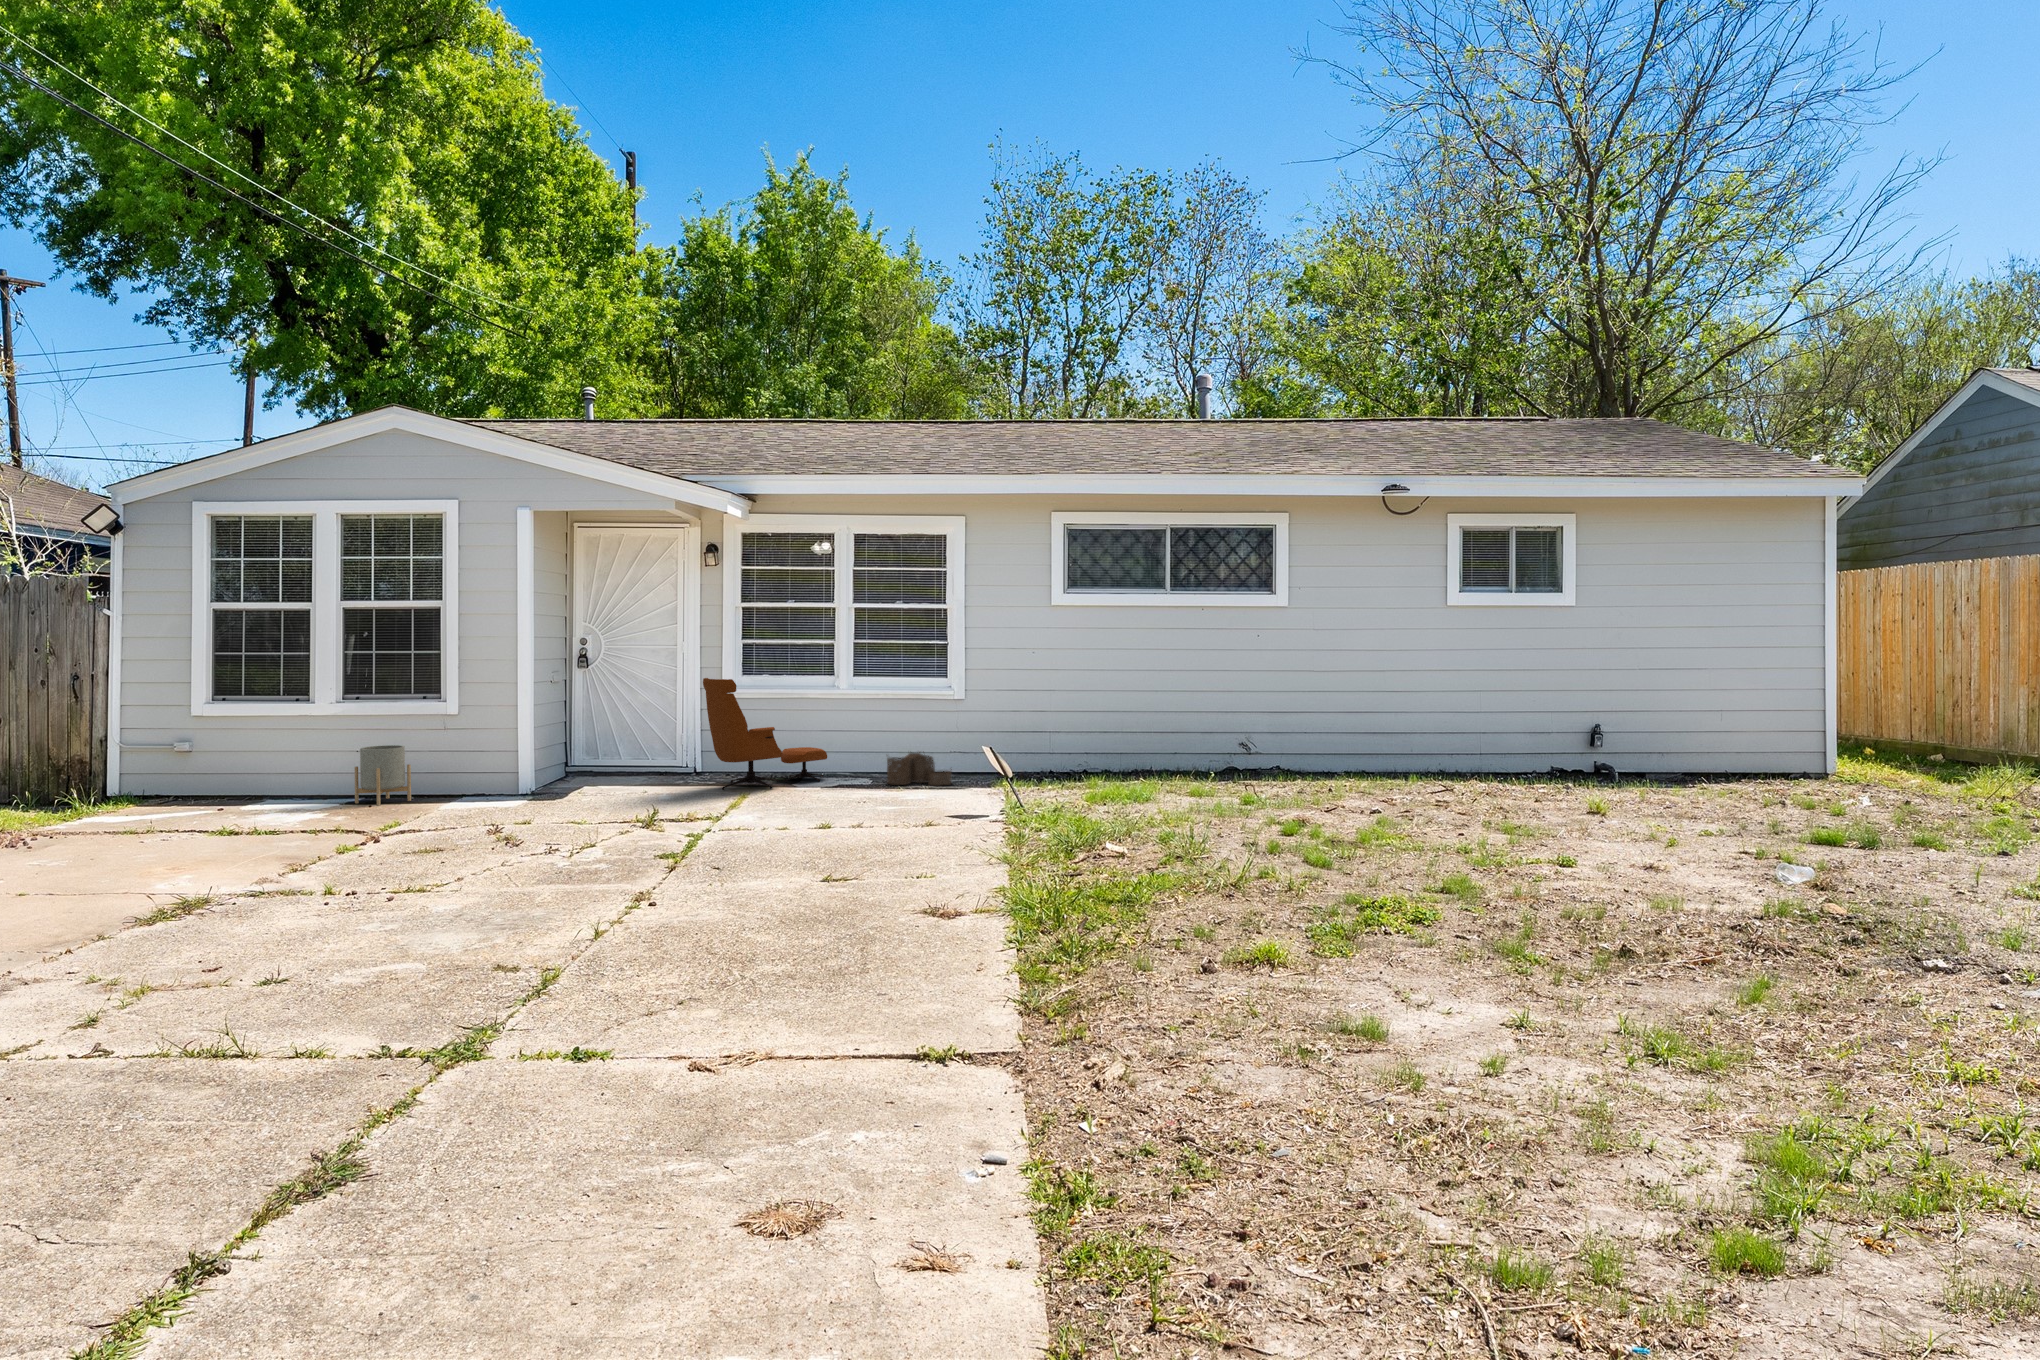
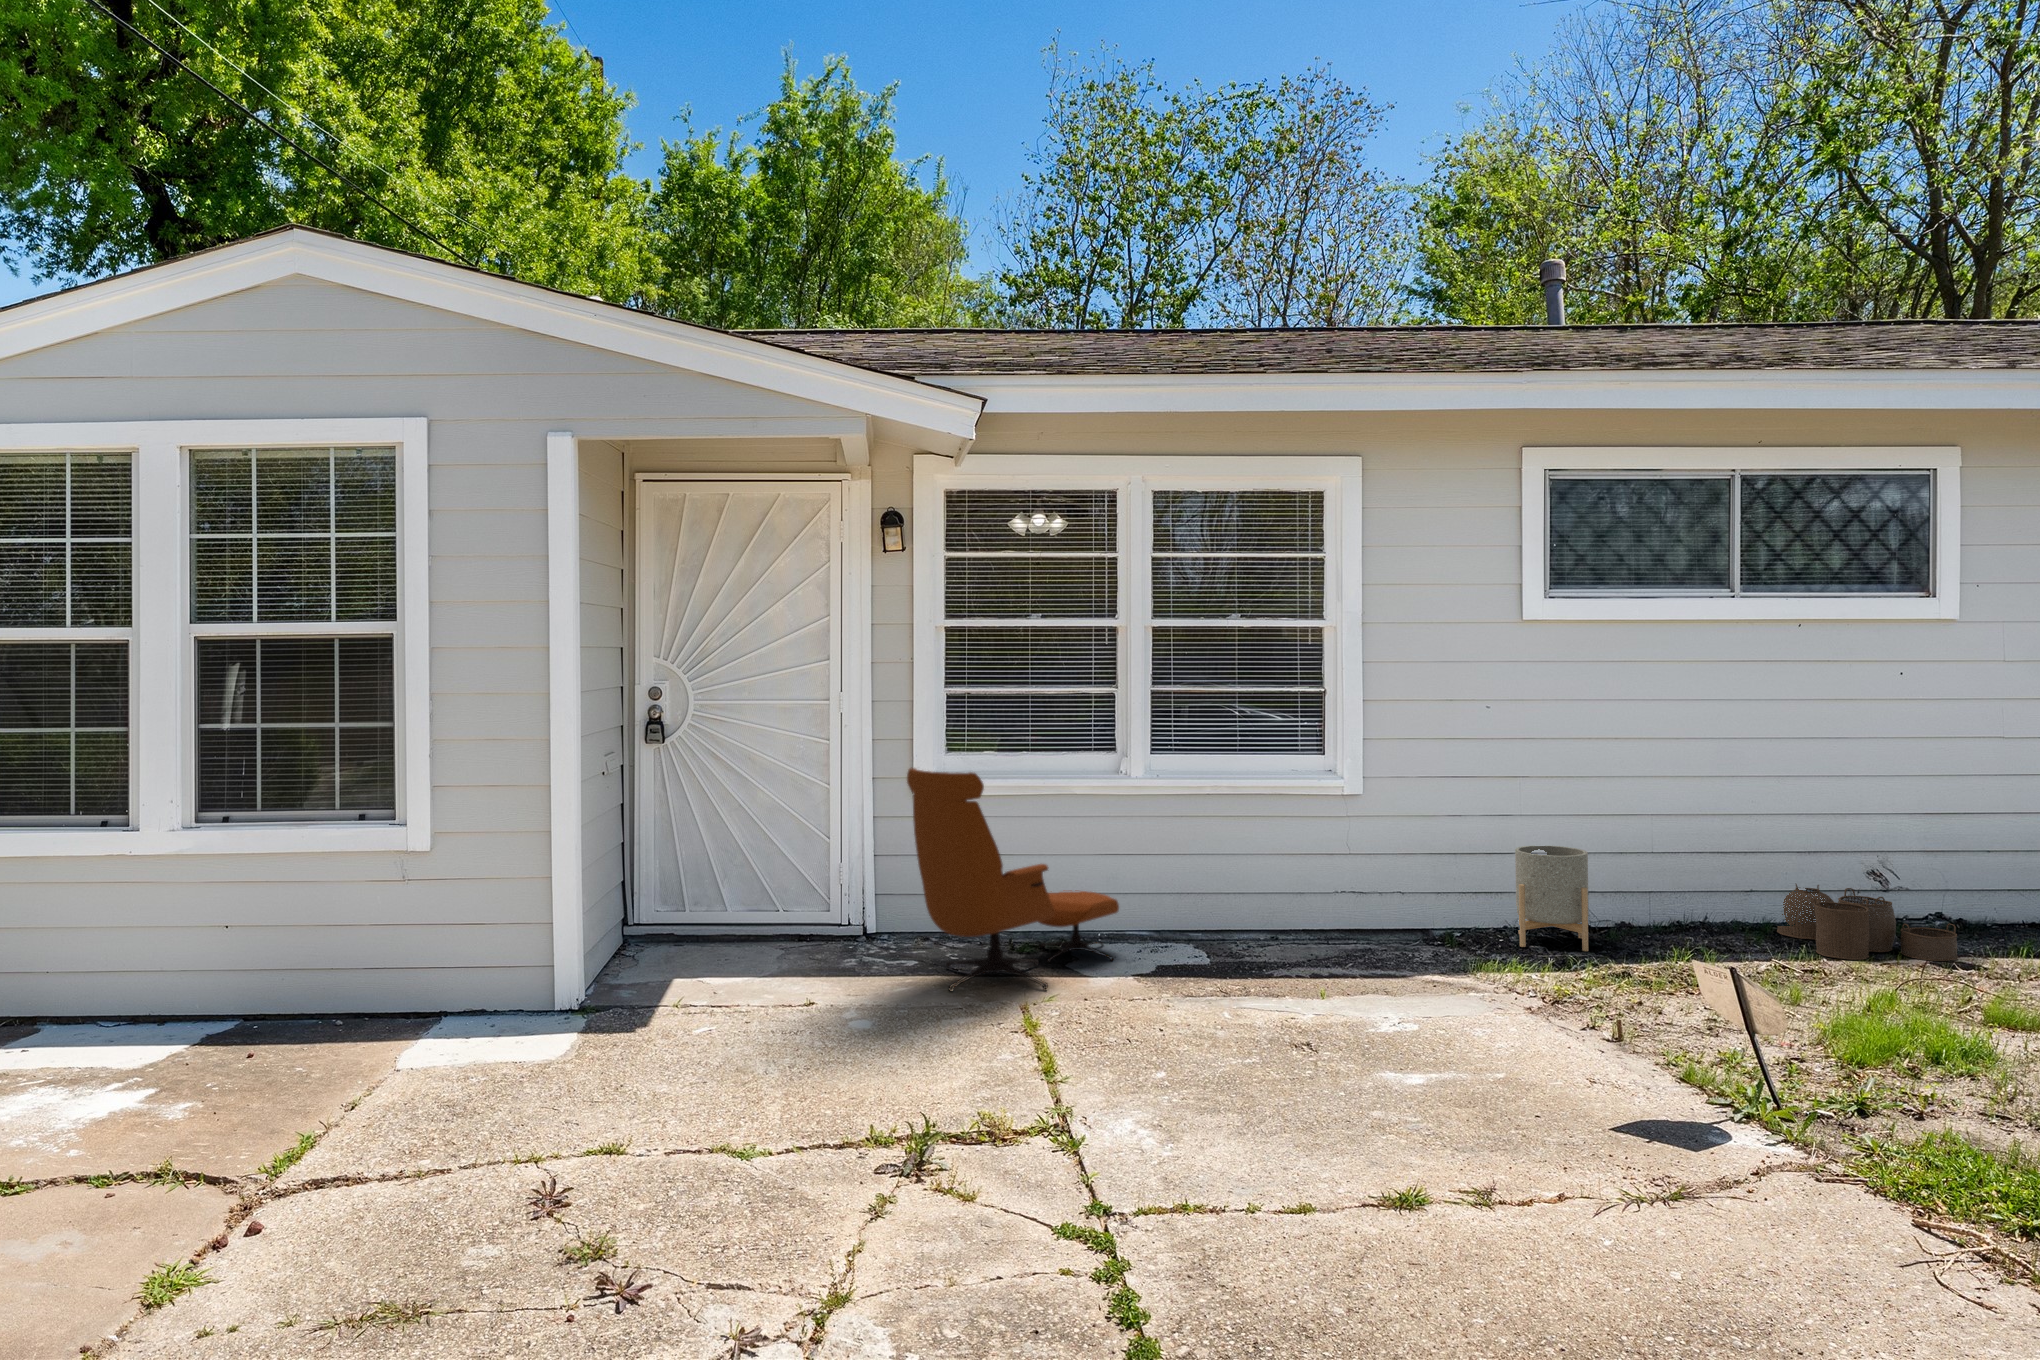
planter: present [354,745,411,806] -> present [1515,846,1589,951]
woven basket: present [887,752,952,786] -> present [1777,884,1958,961]

